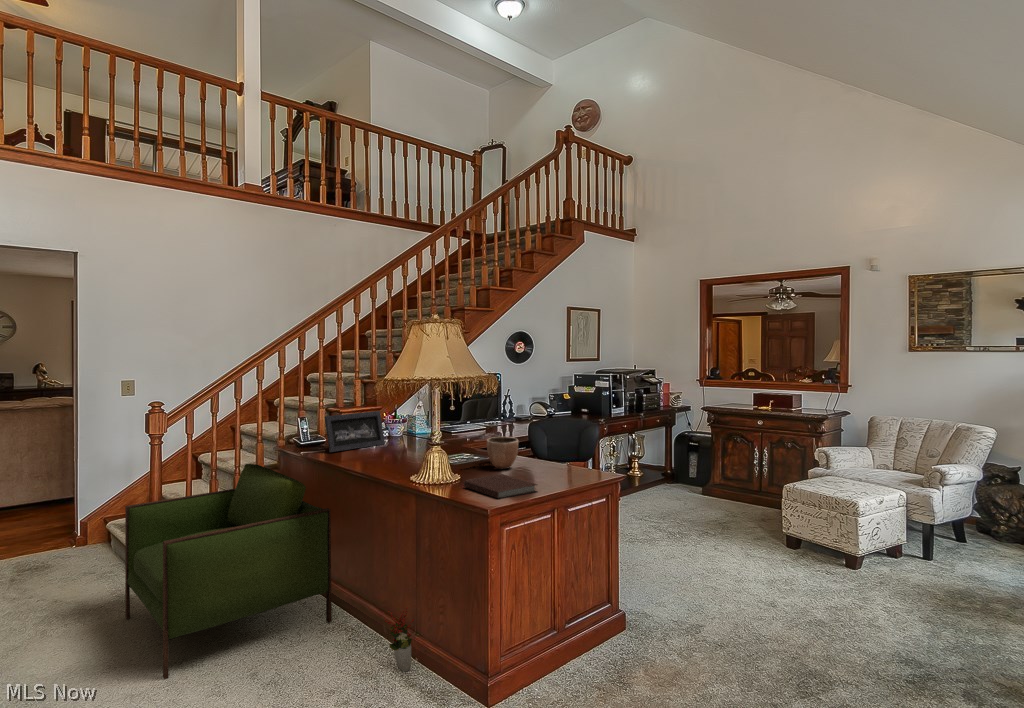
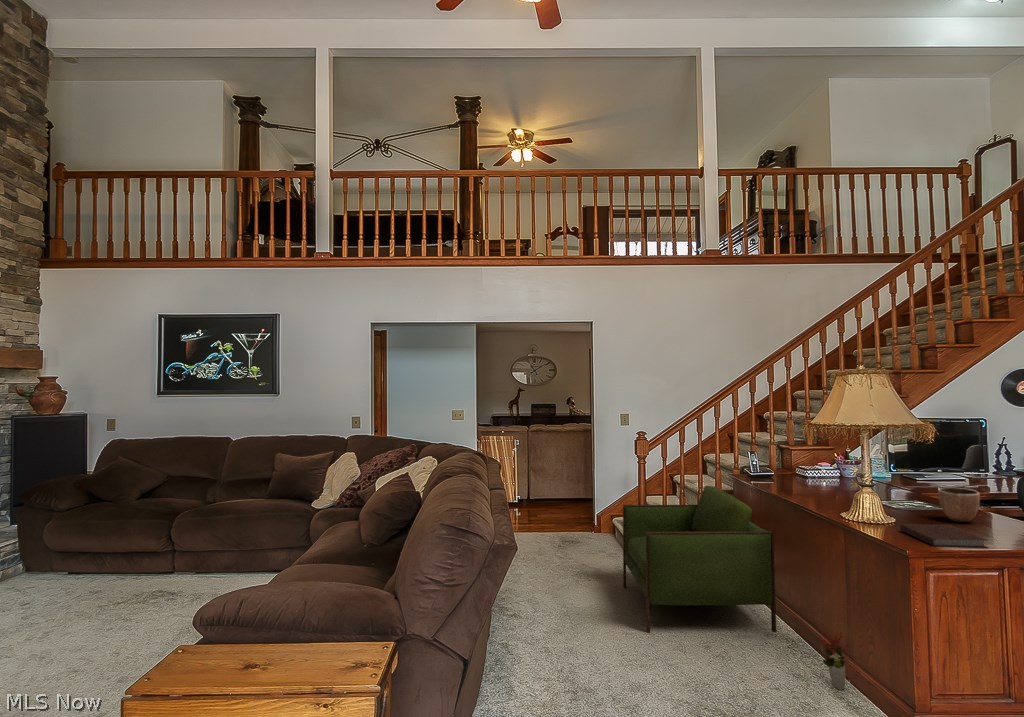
picture frame: present [325,411,385,452] -> none [772,451,833,484]

